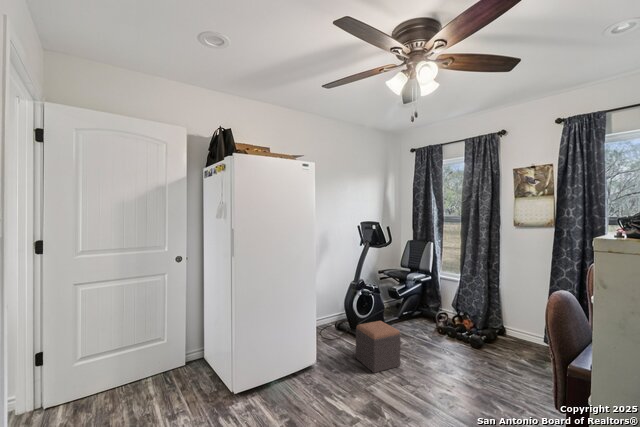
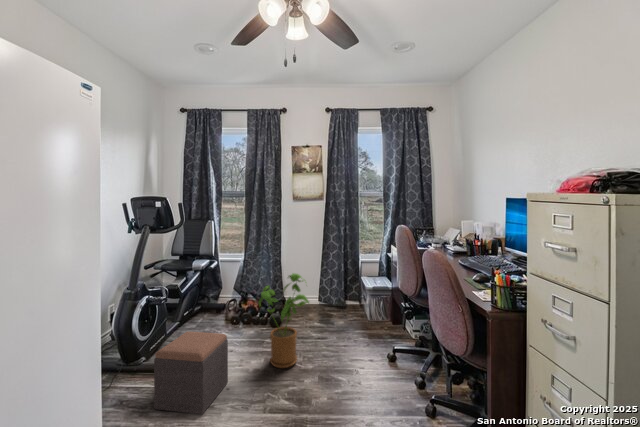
house plant: none [432,300,478,380] -> present [259,273,309,368]

